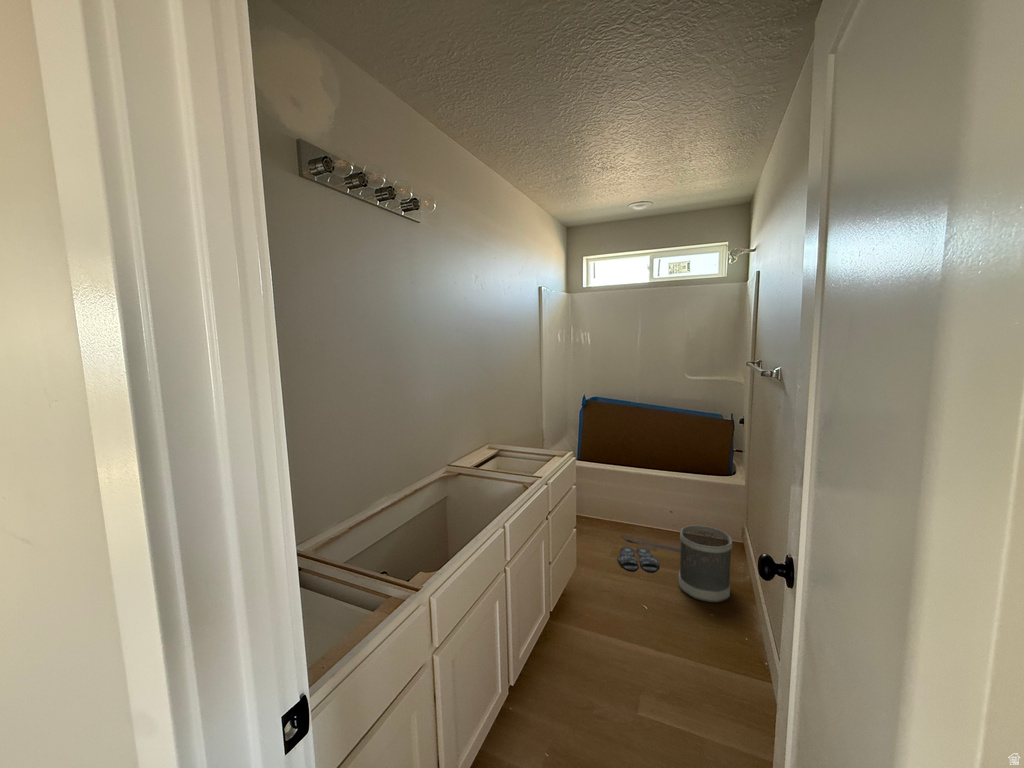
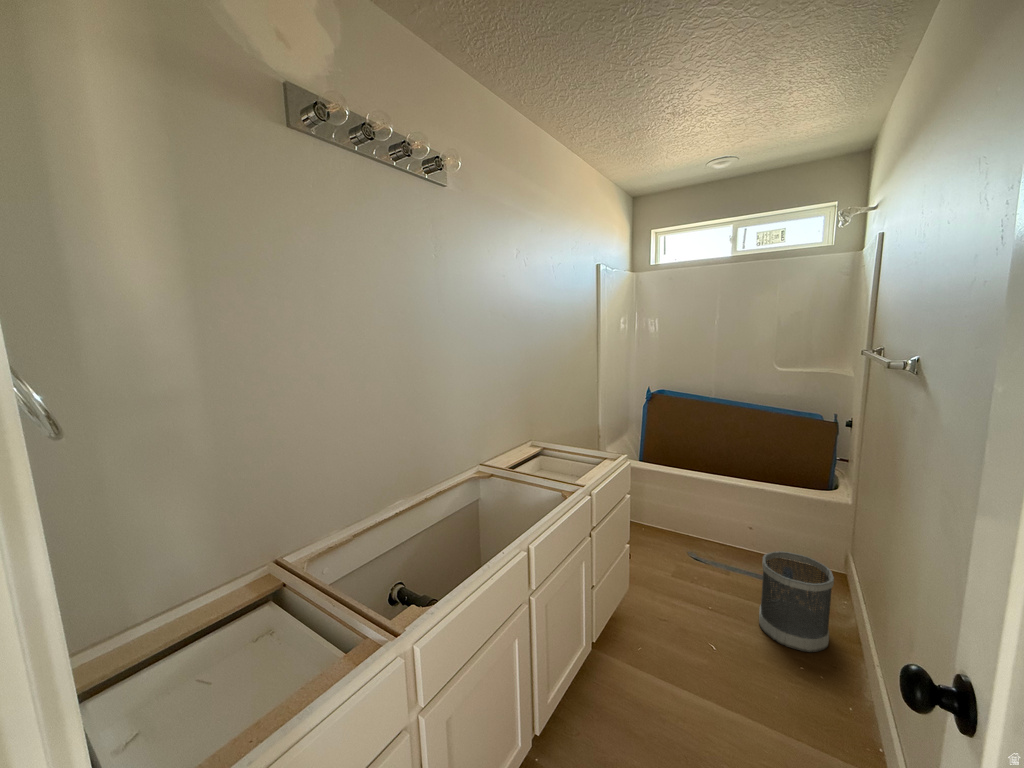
slippers: present [618,547,659,572] -> none [682,567,734,602]

